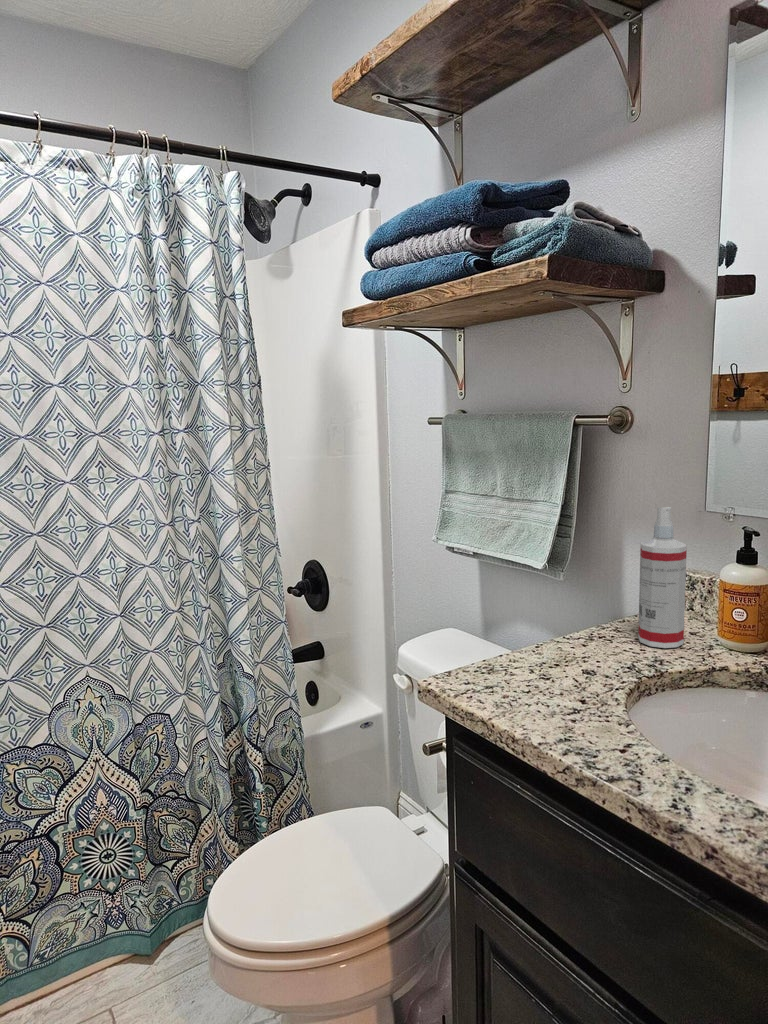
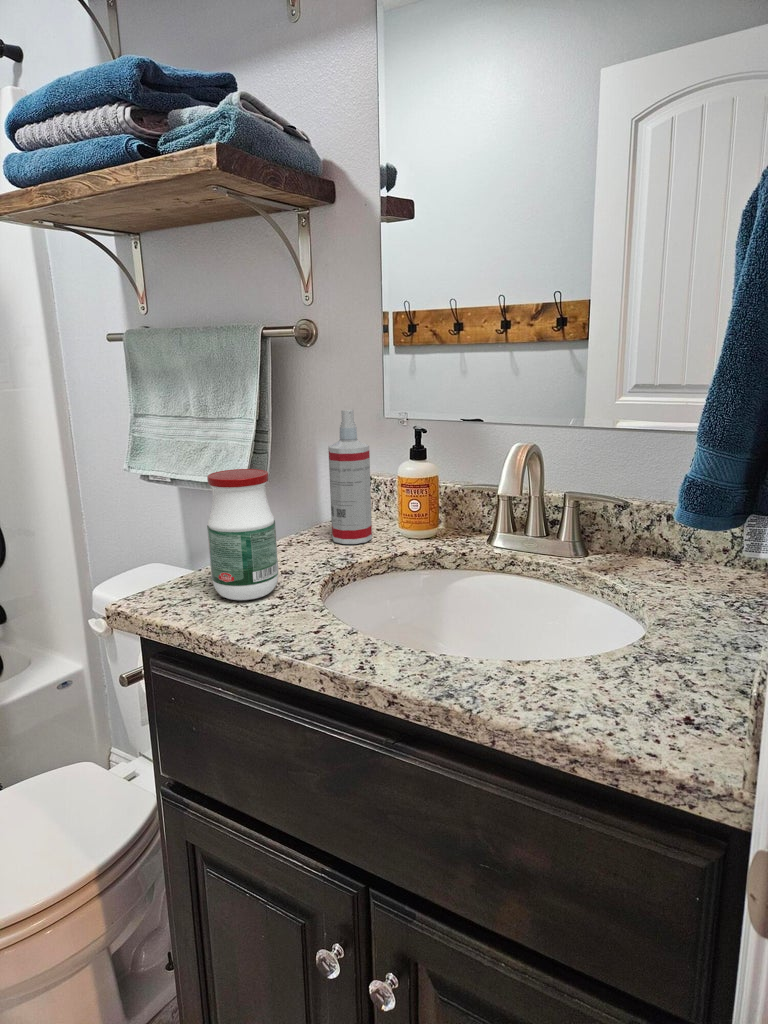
jar: none [516,567,583,699] -> present [207,469,278,600]

